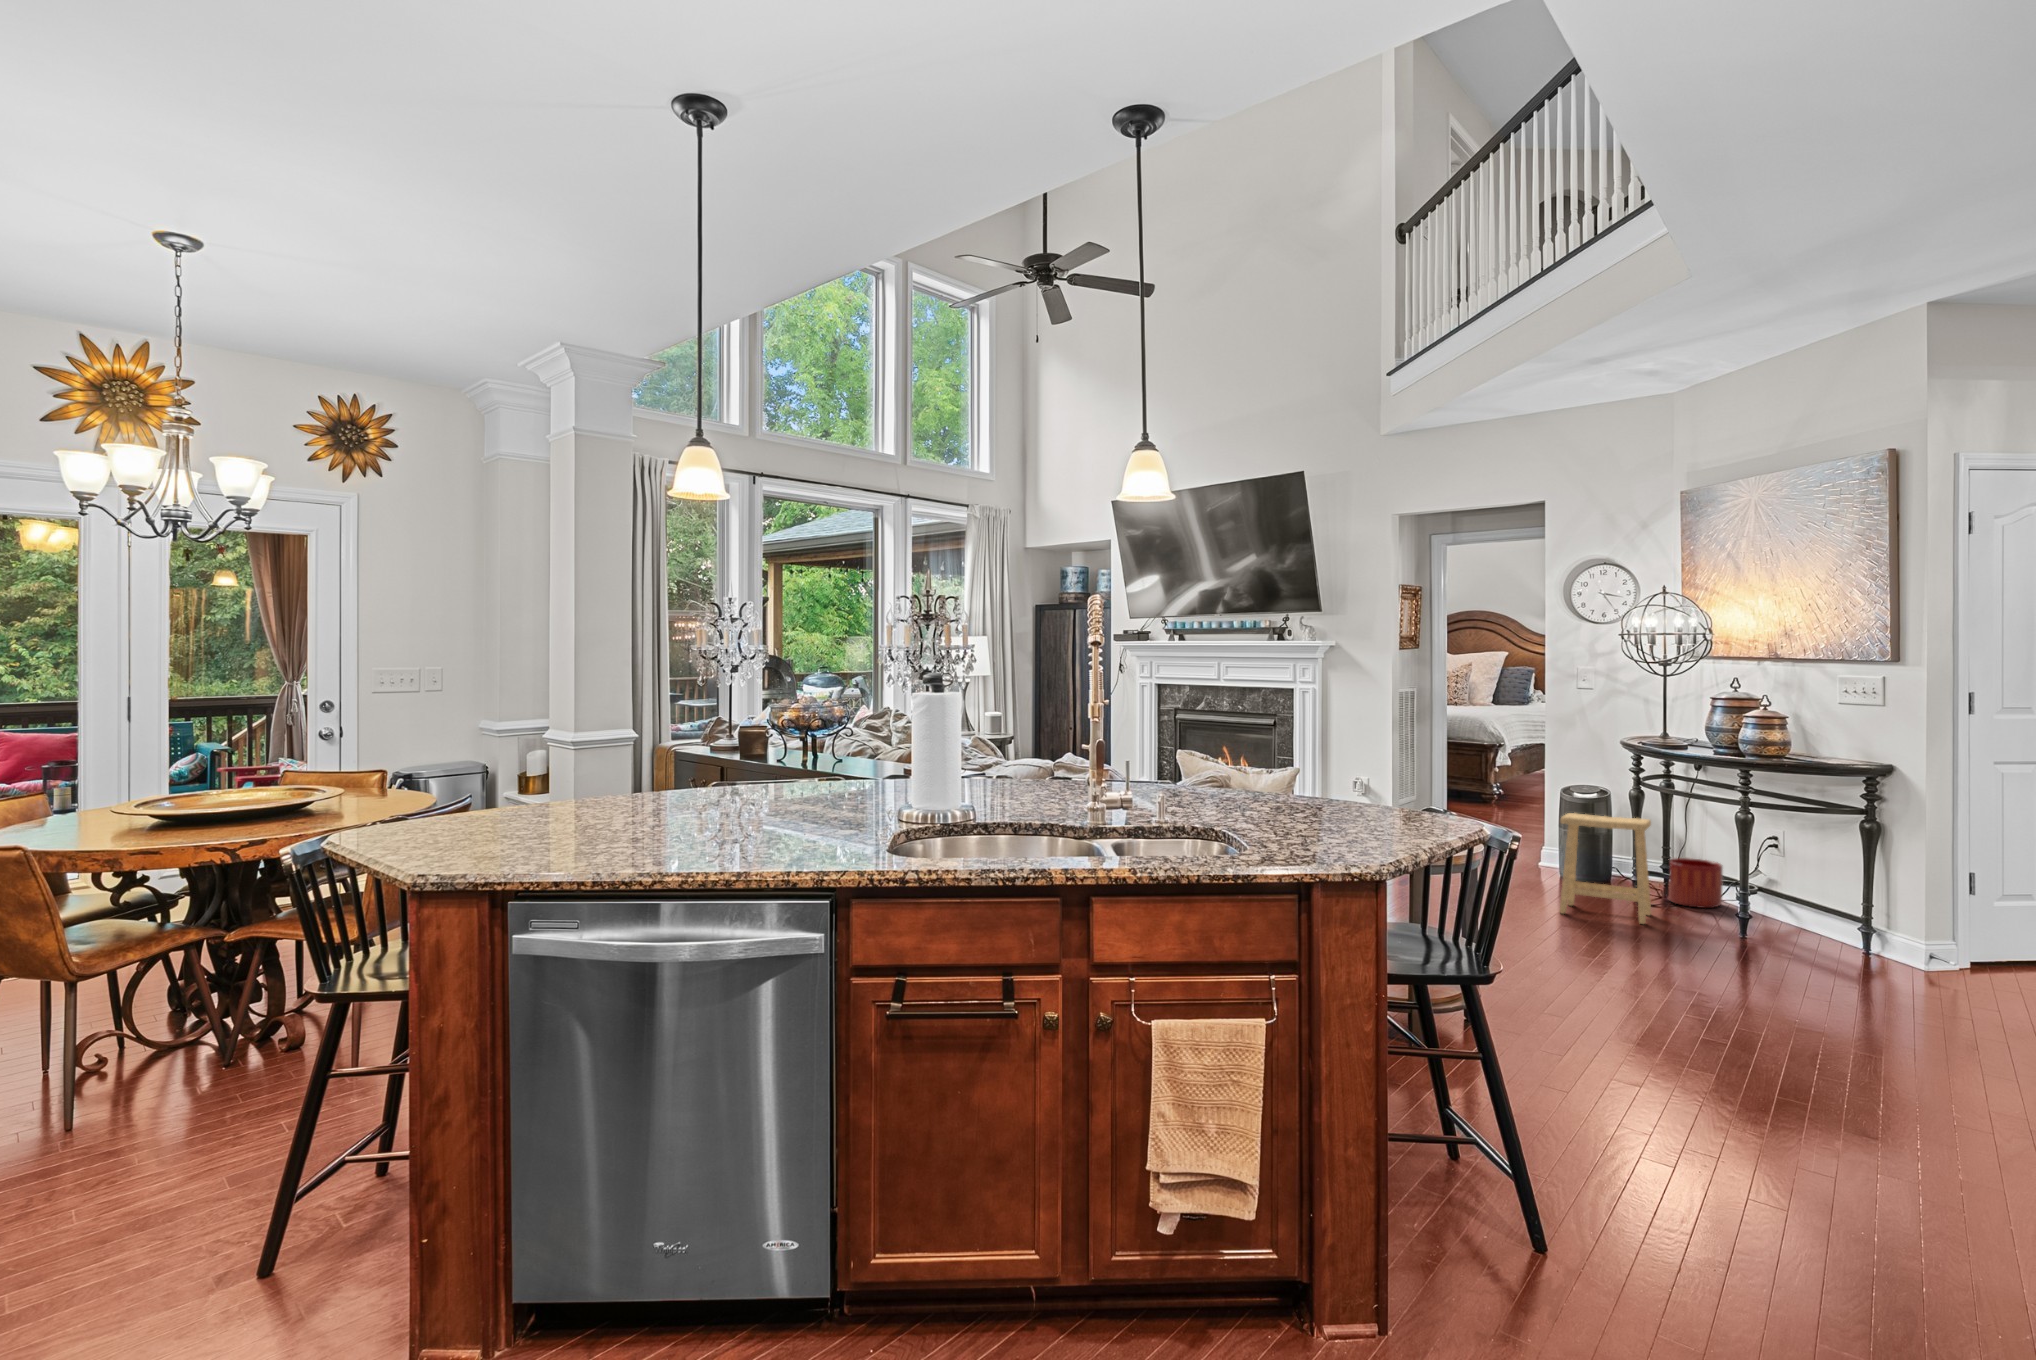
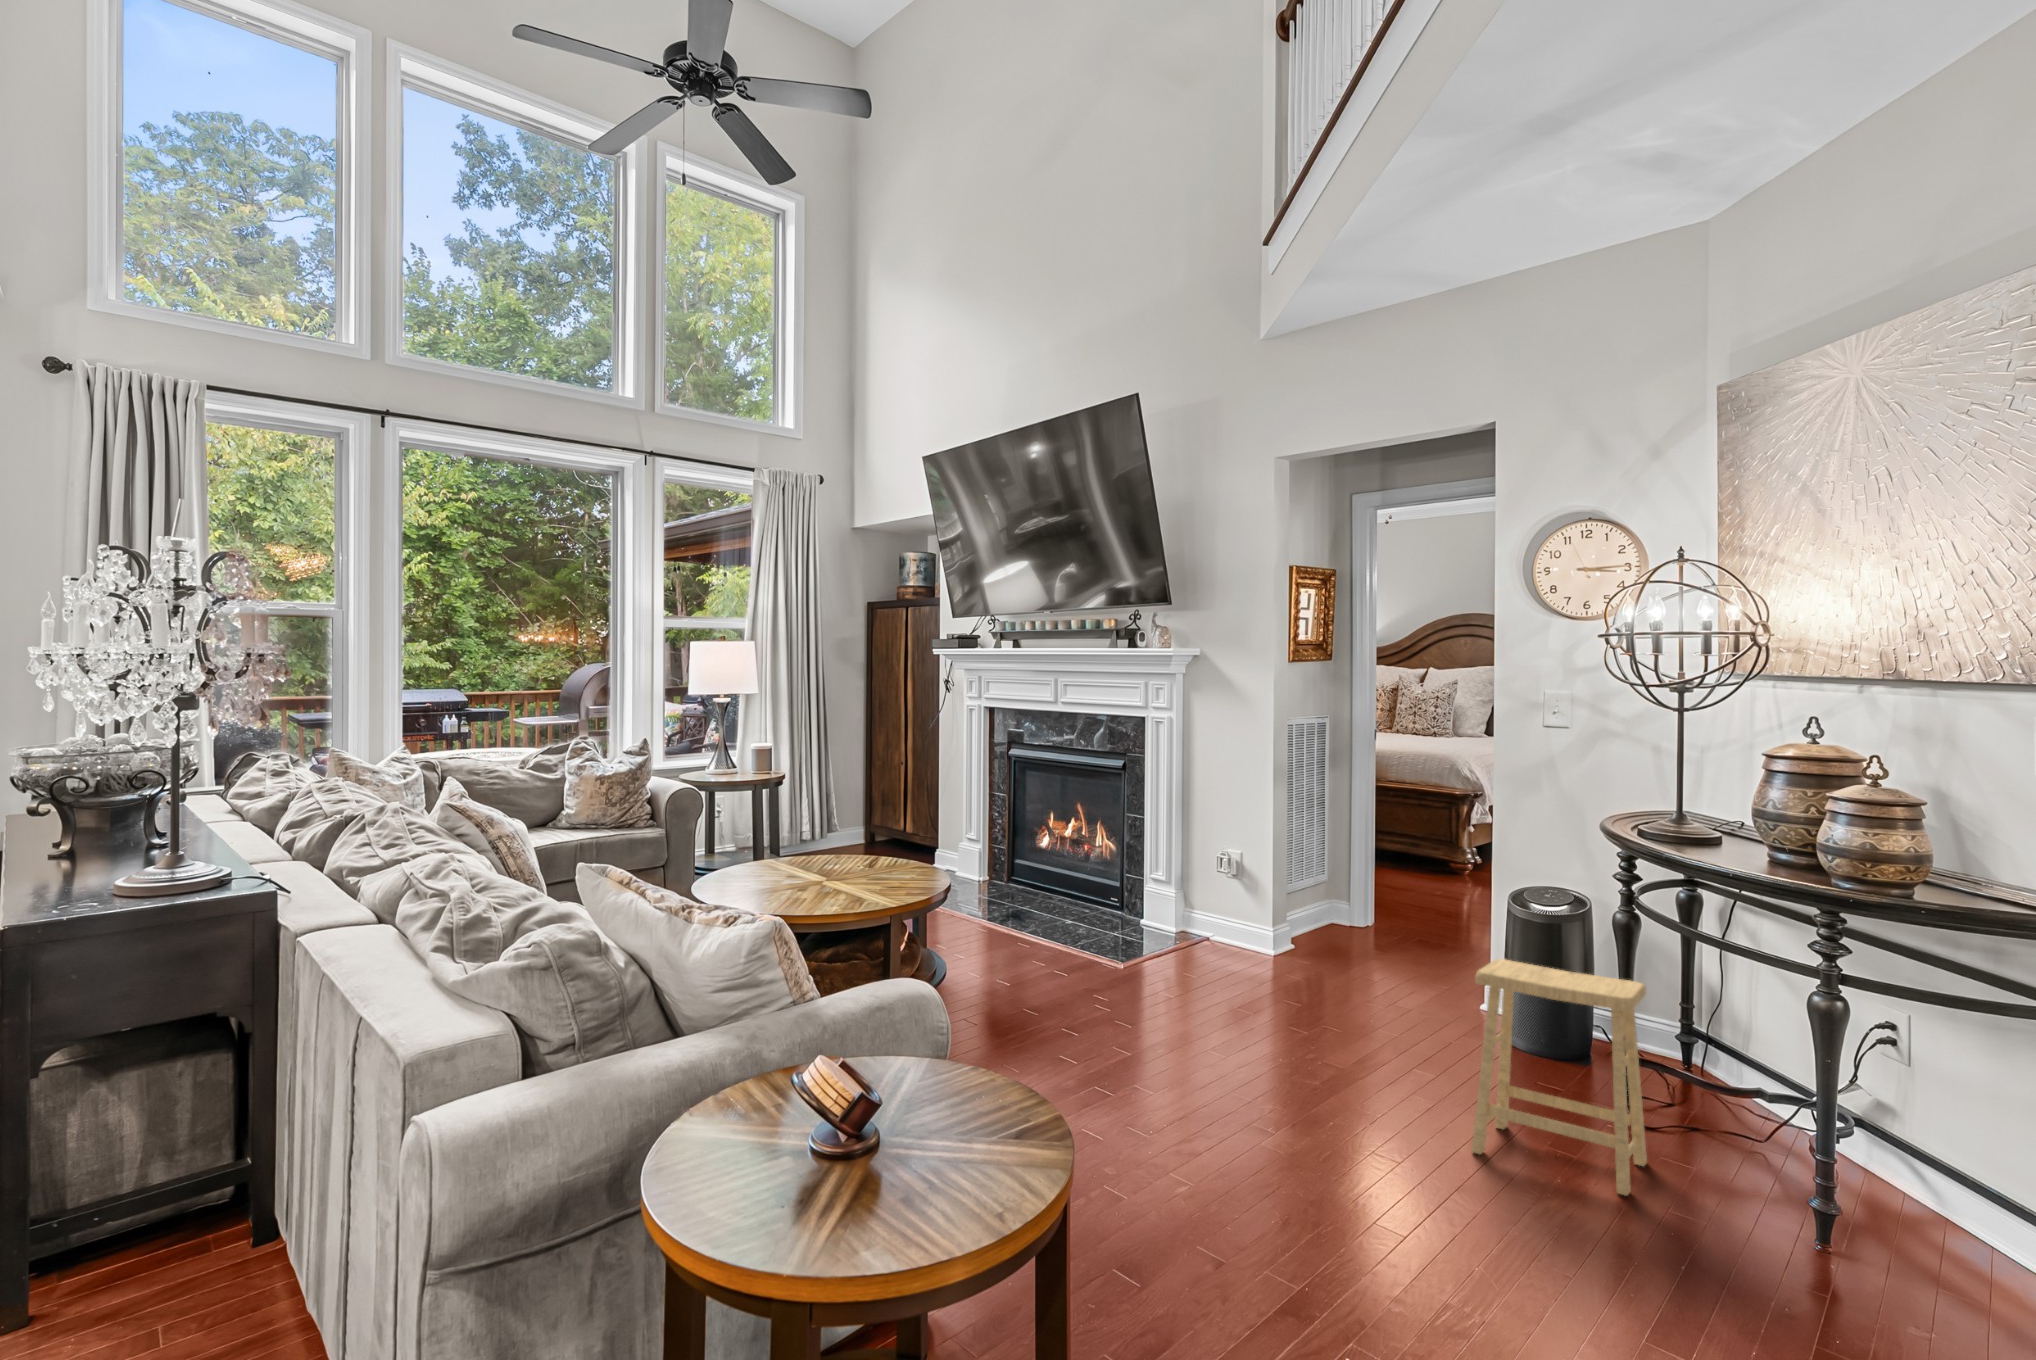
planter: present [1668,858,1723,908] -> none [1684,1040,1787,1145]

